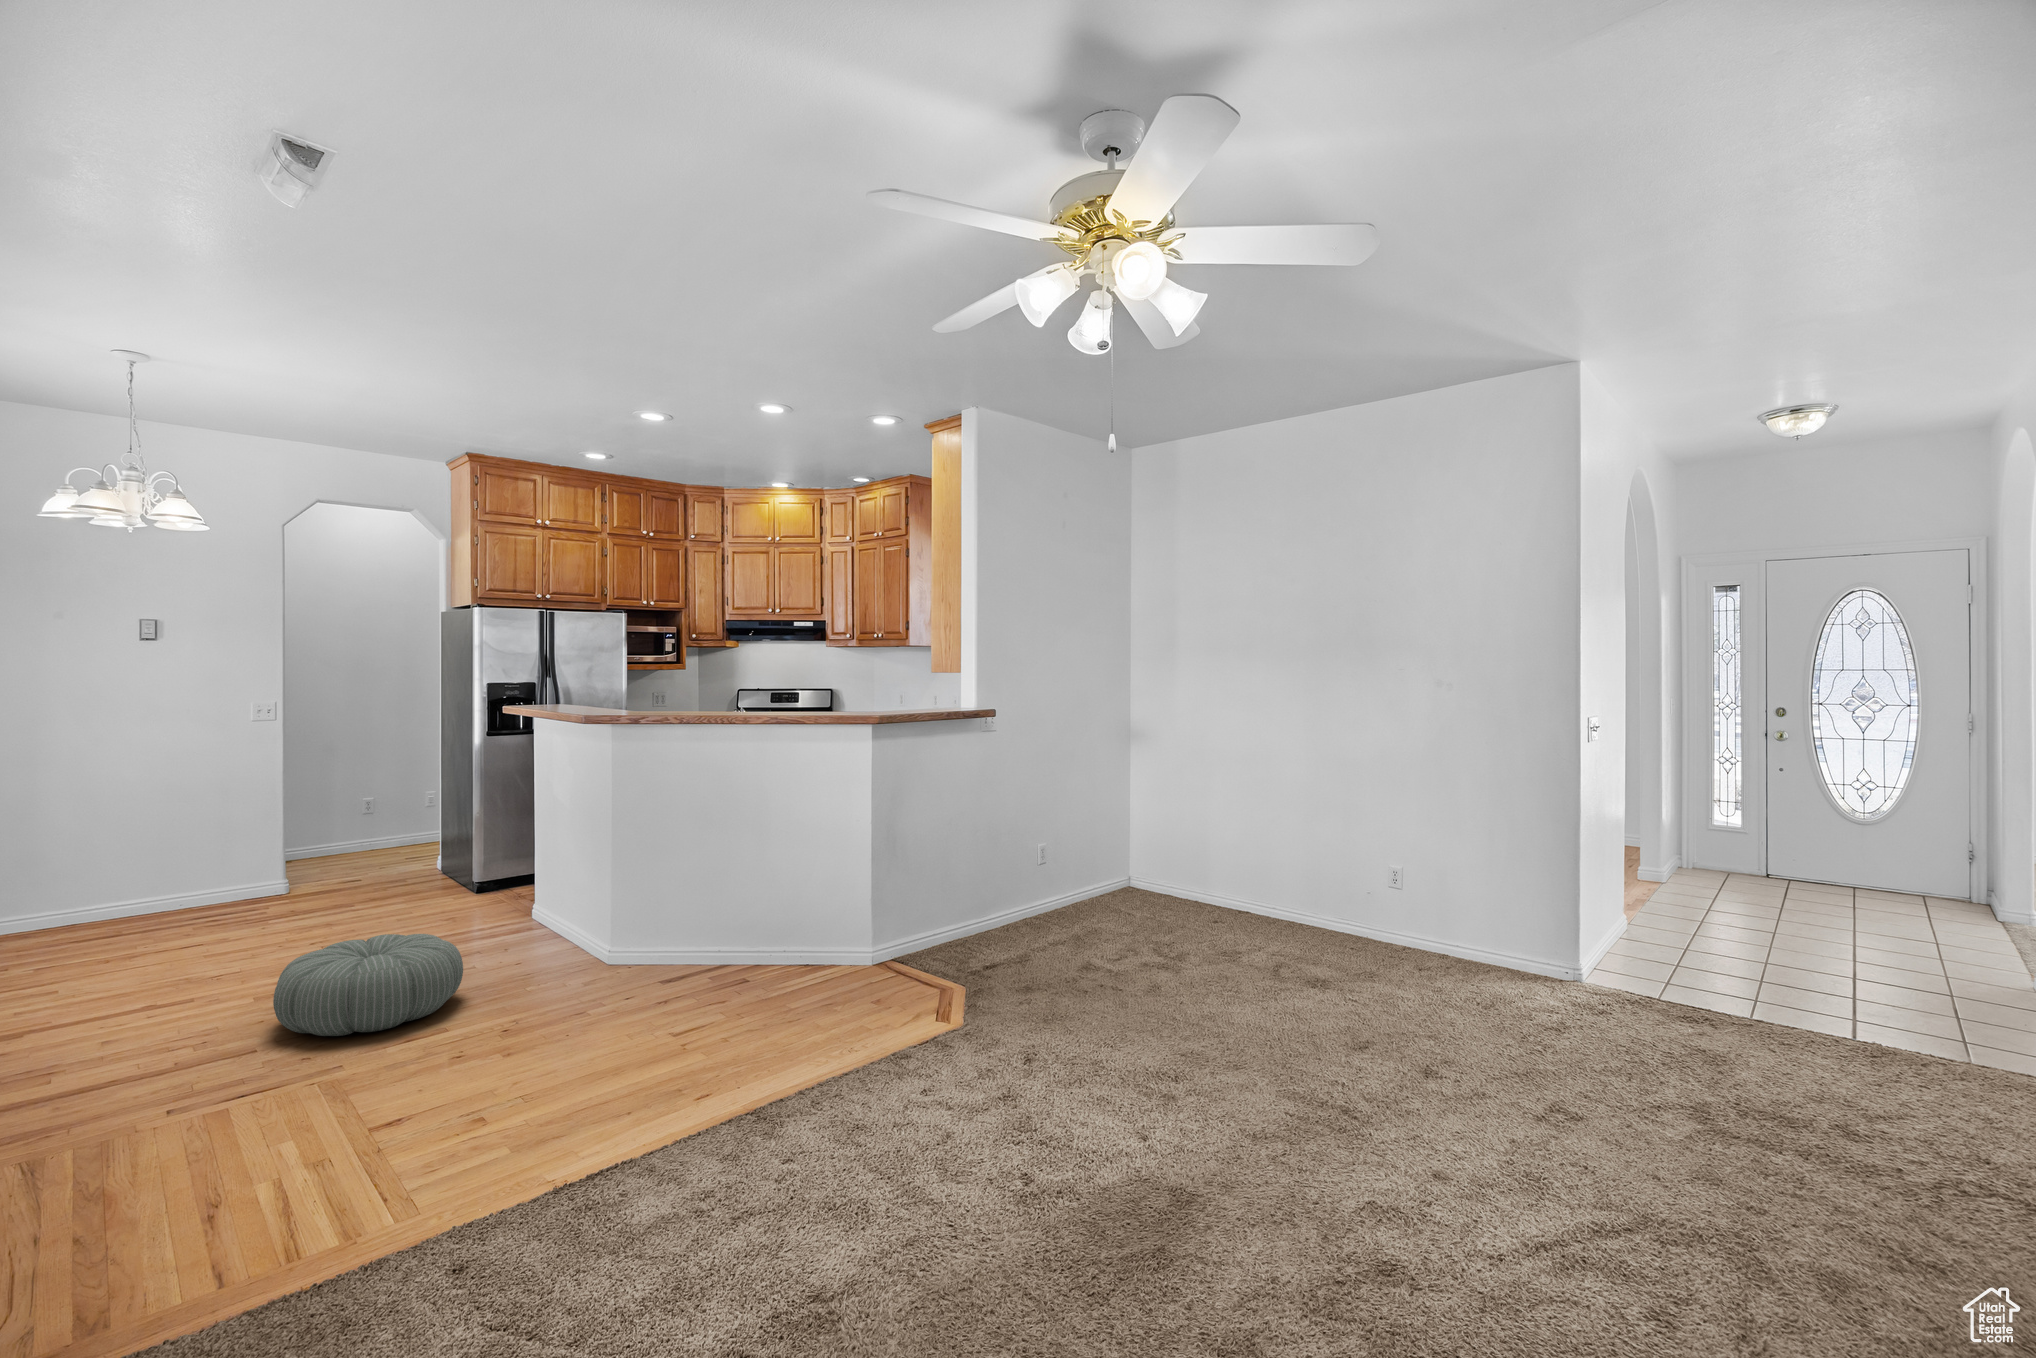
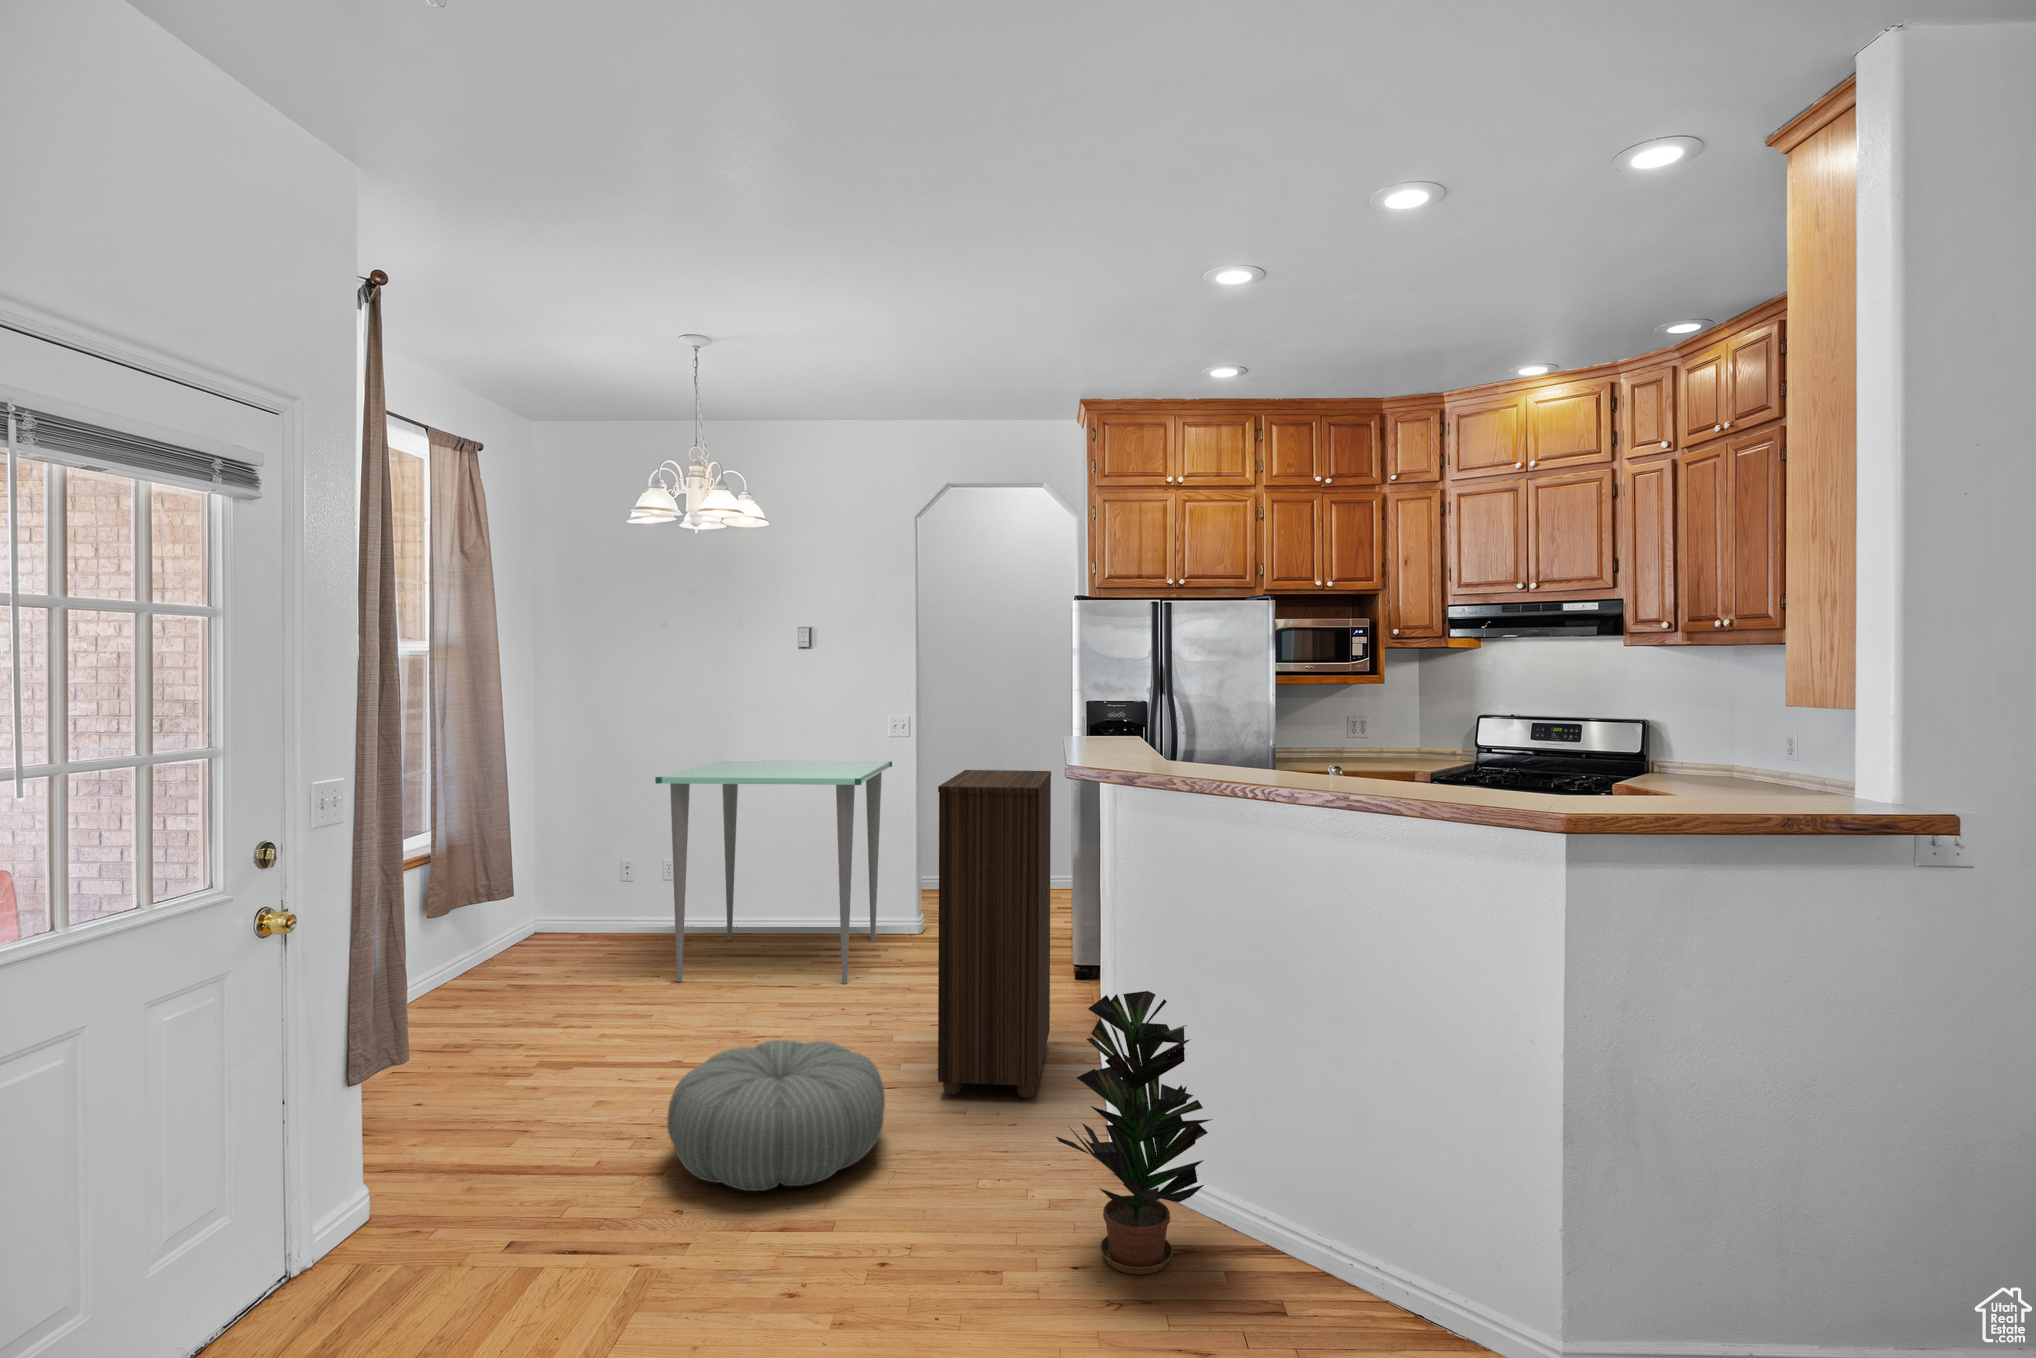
bookshelf: none [433,732,537,962] -> present [938,770,1051,1098]
dining table: none [20,744,283,970] -> present [655,760,892,984]
potted plant: none [624,838,717,989] -> present [1056,991,1212,1275]

